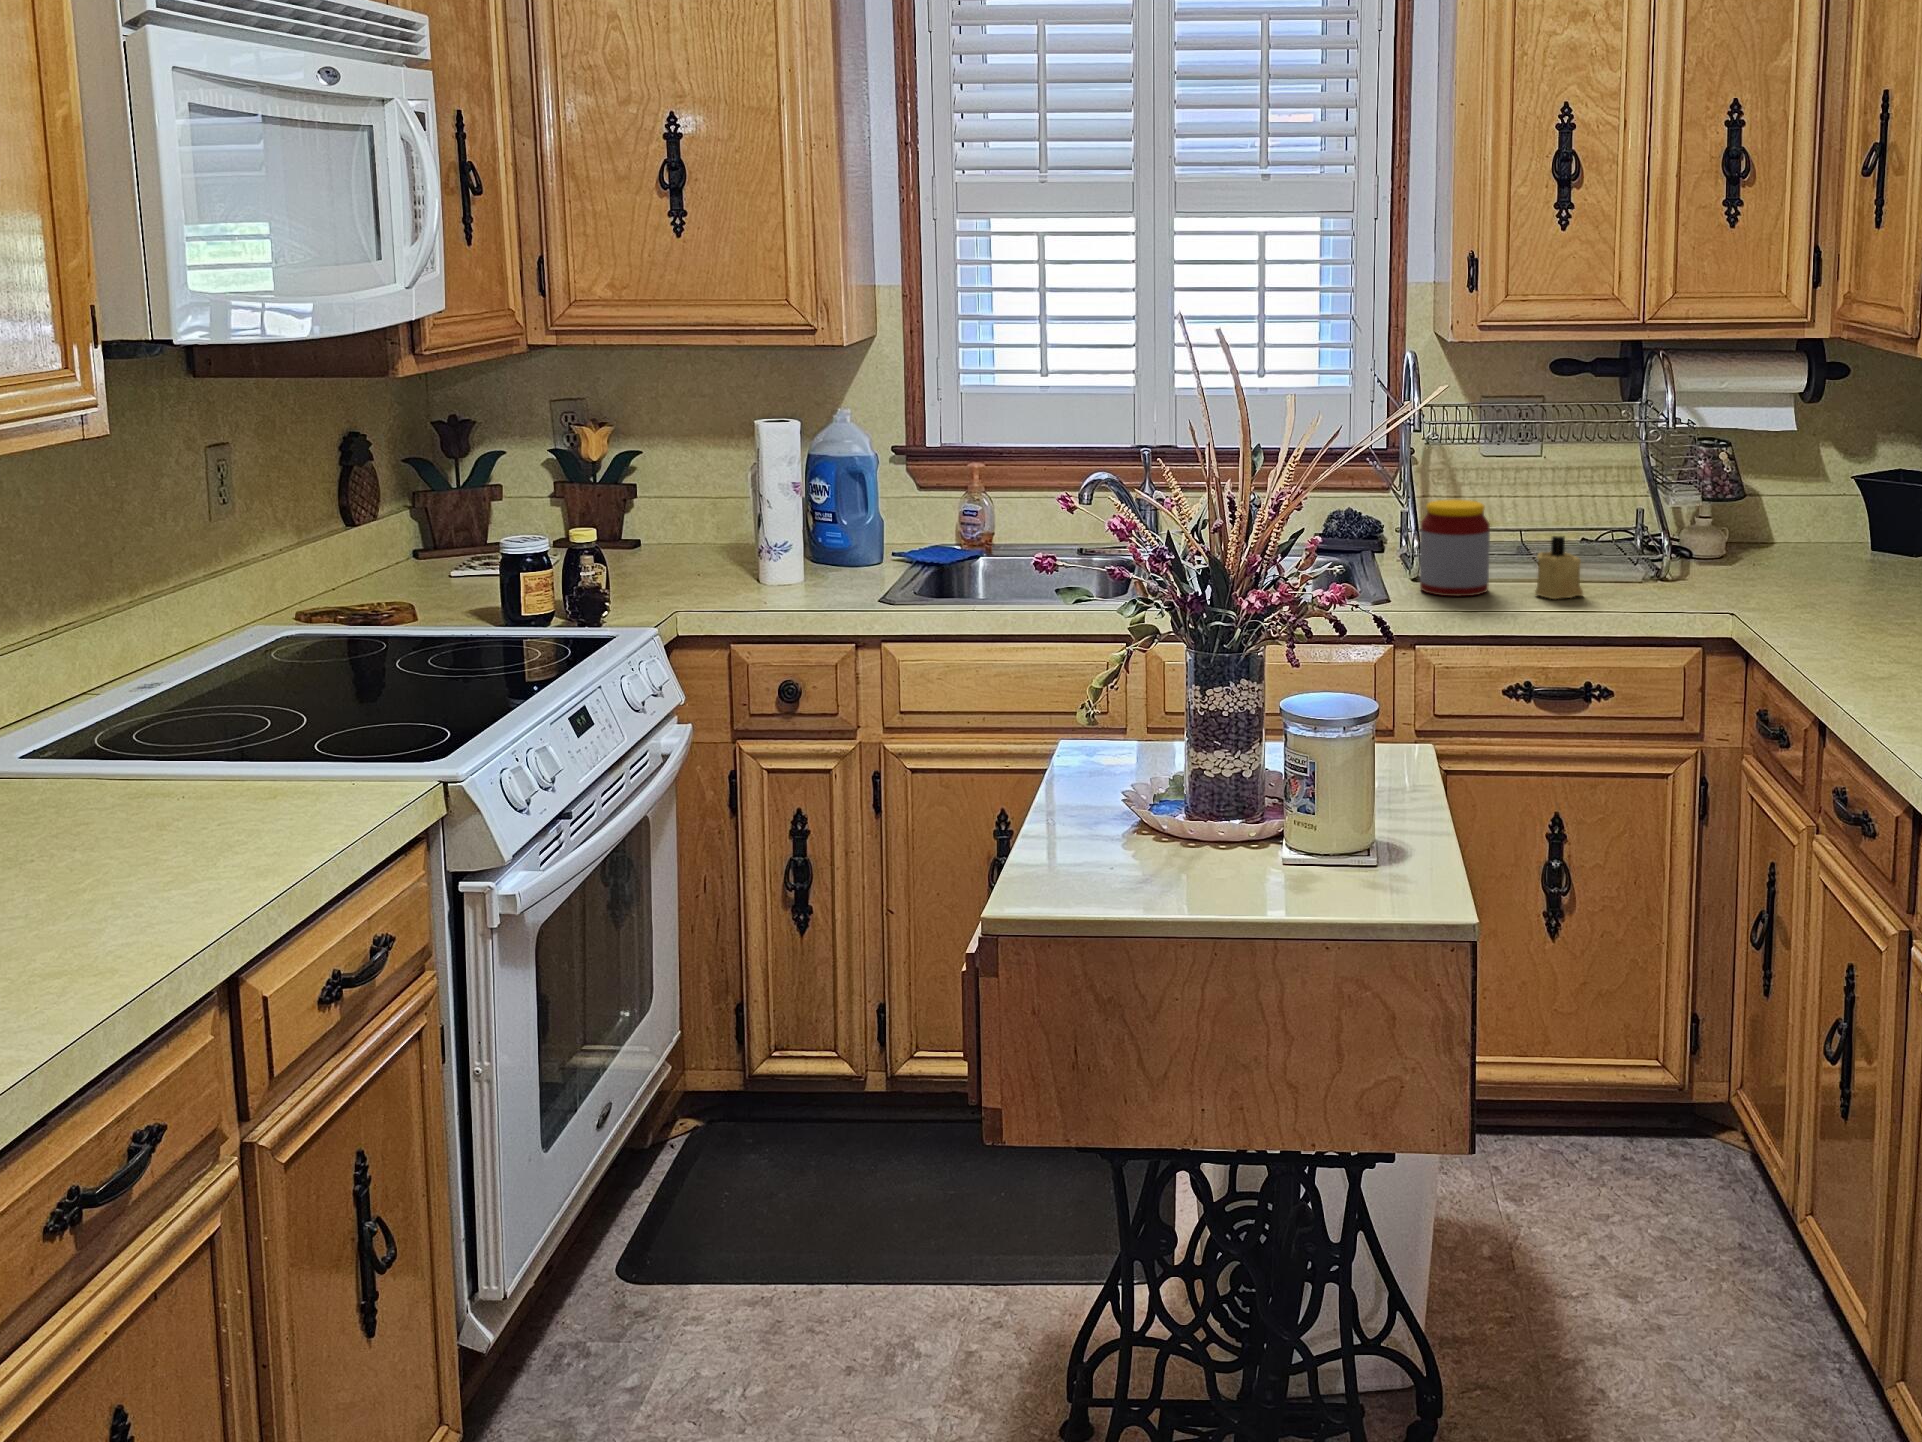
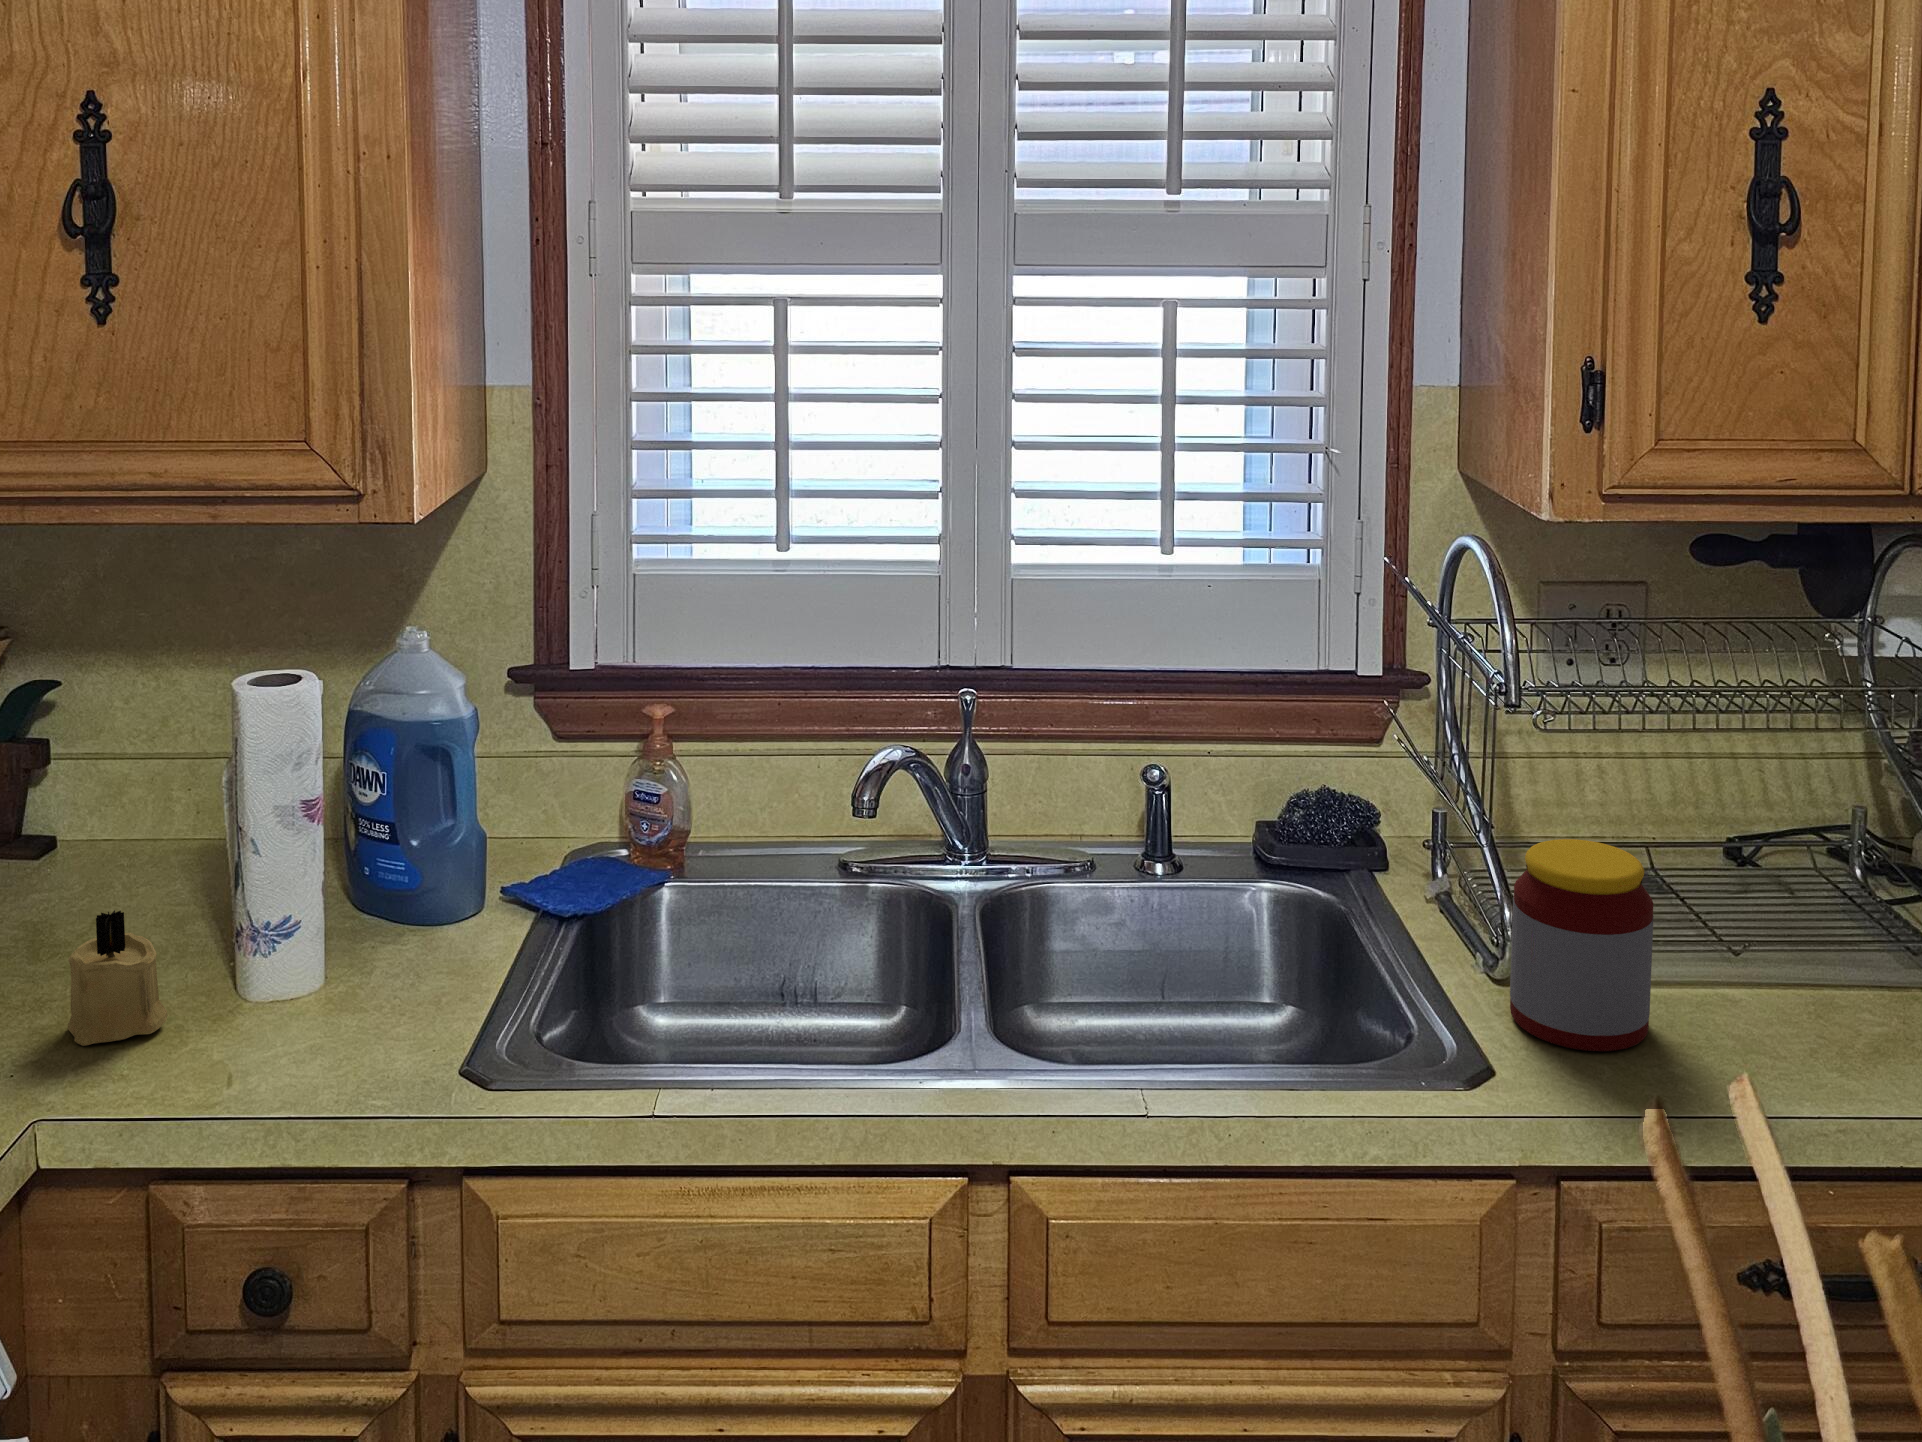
candle: present [1535,536,1583,599] -> present [68,910,167,1046]

